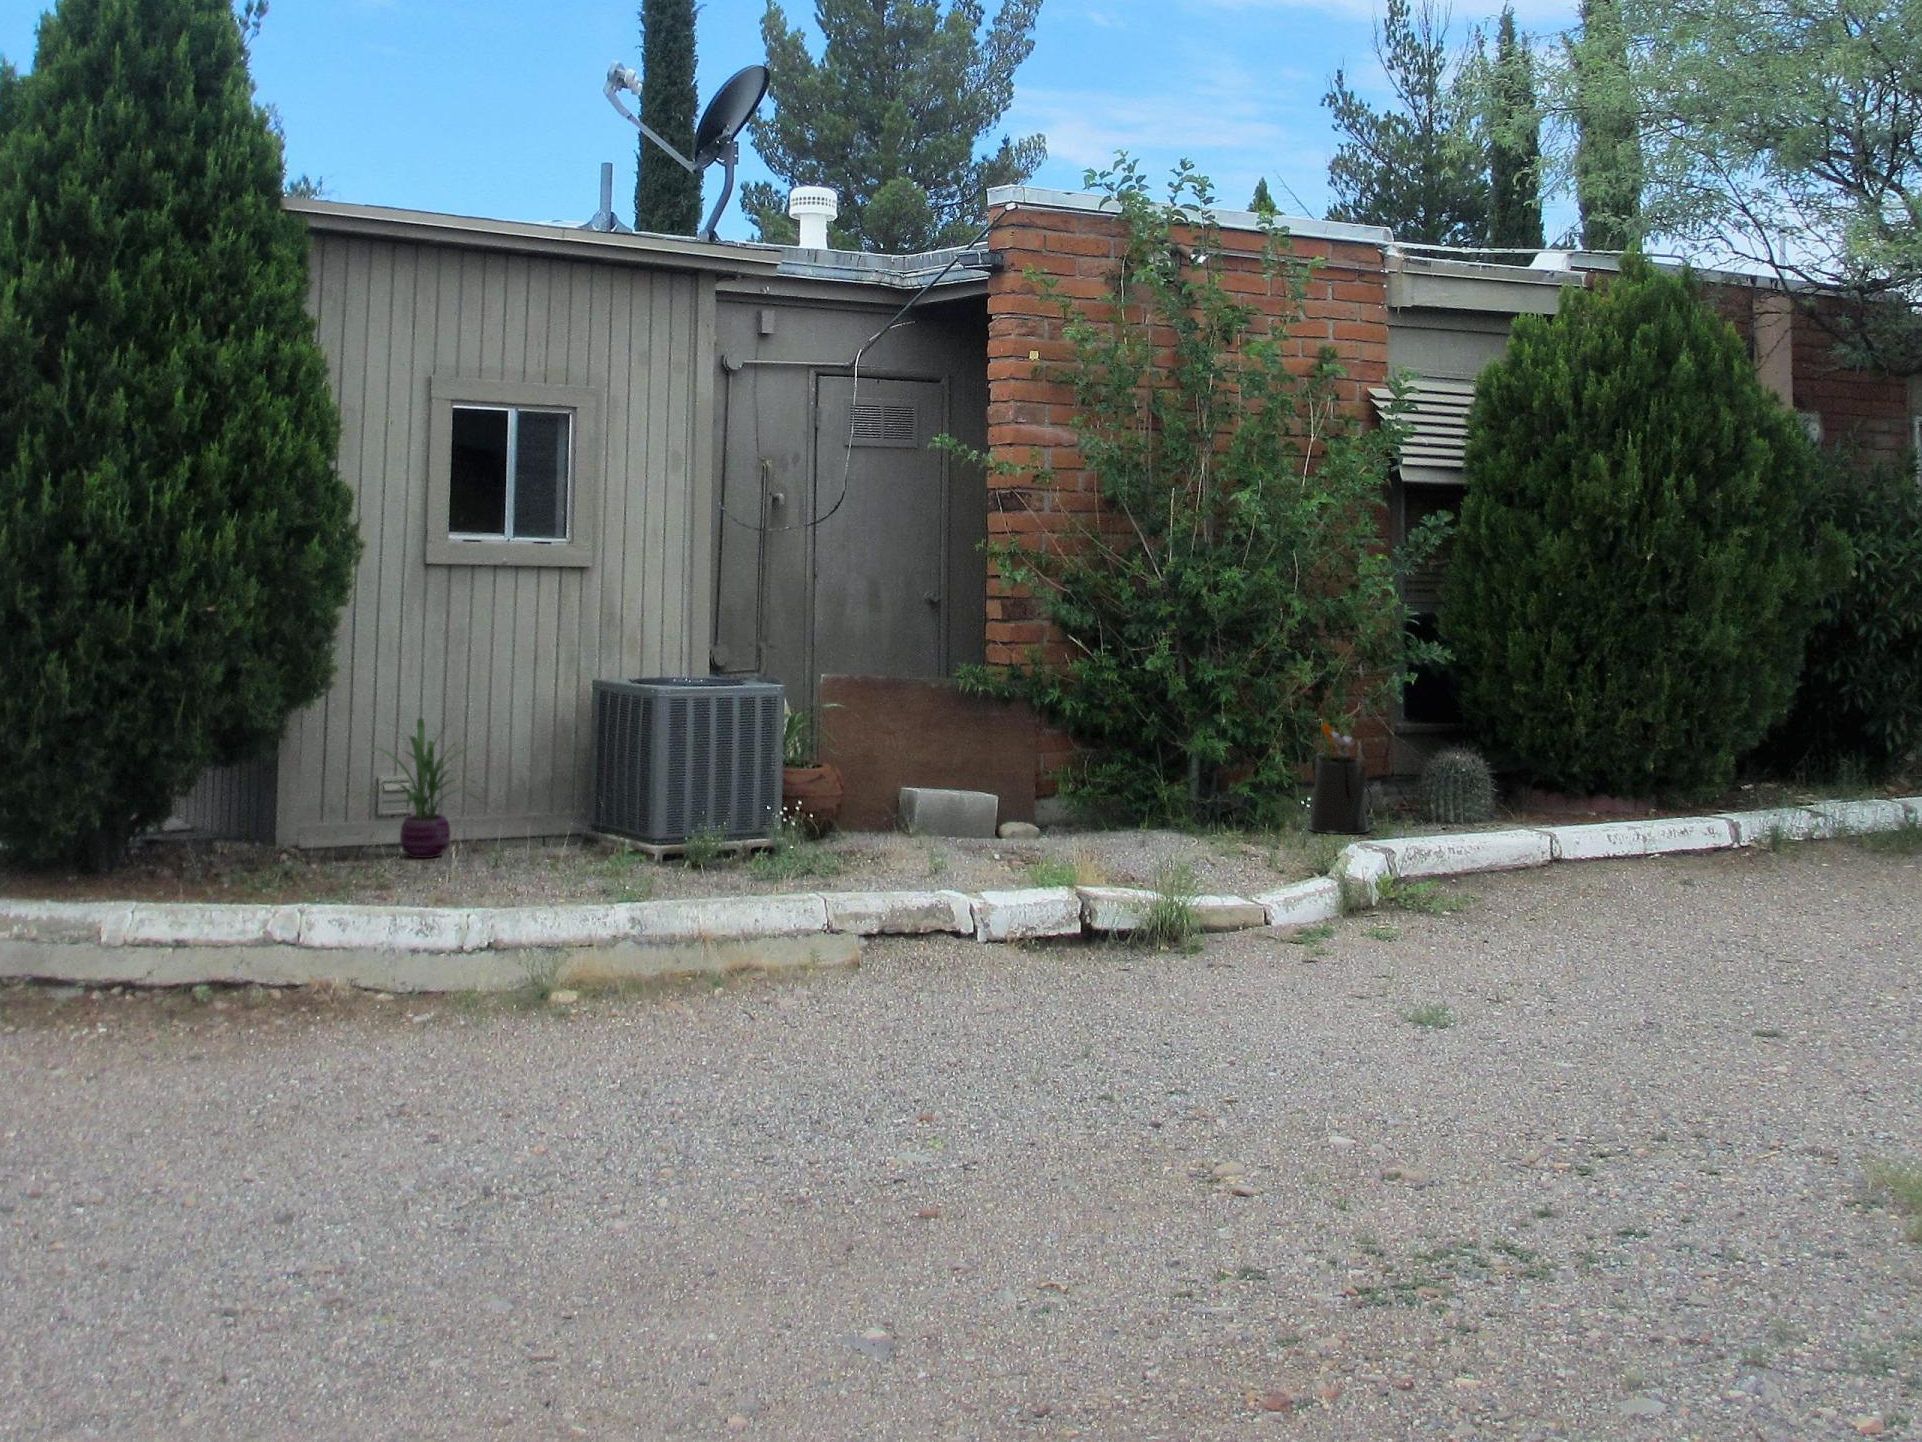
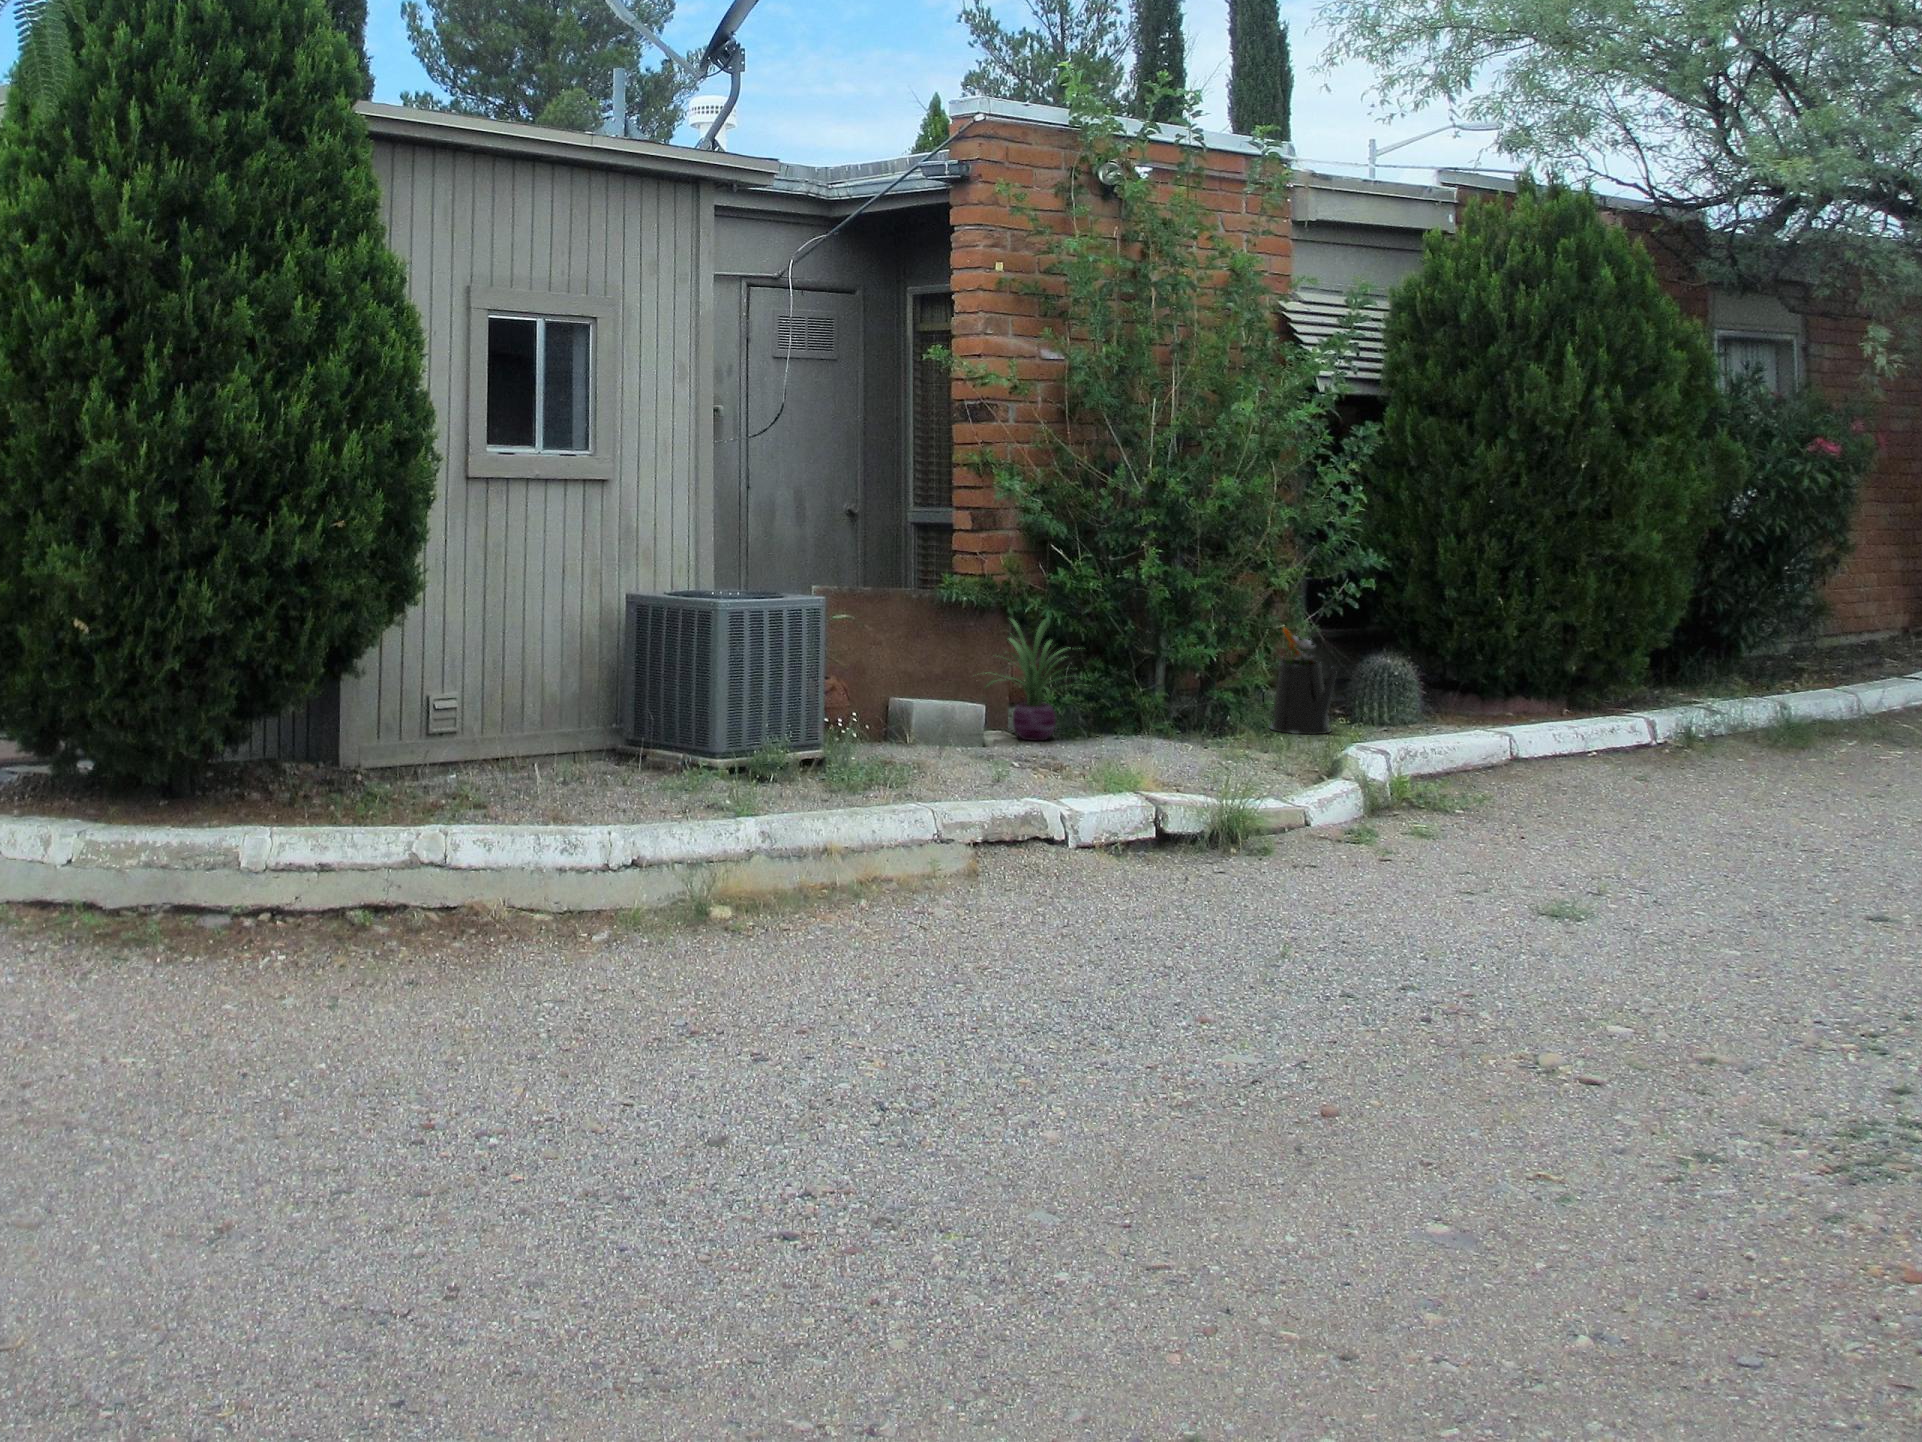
decorative plant: present [358,718,482,858] -> present [987,619,1066,740]

